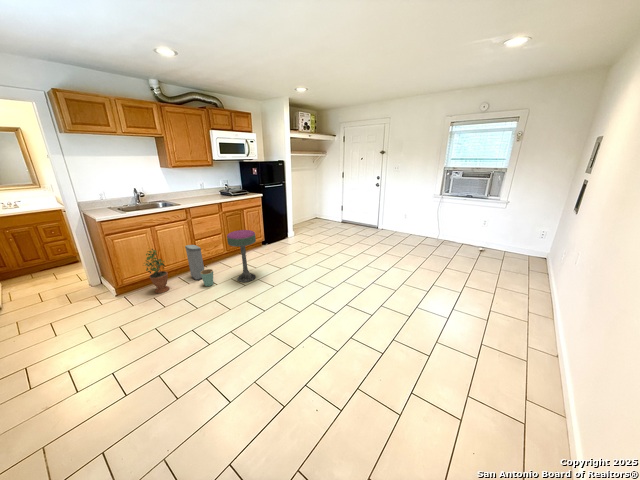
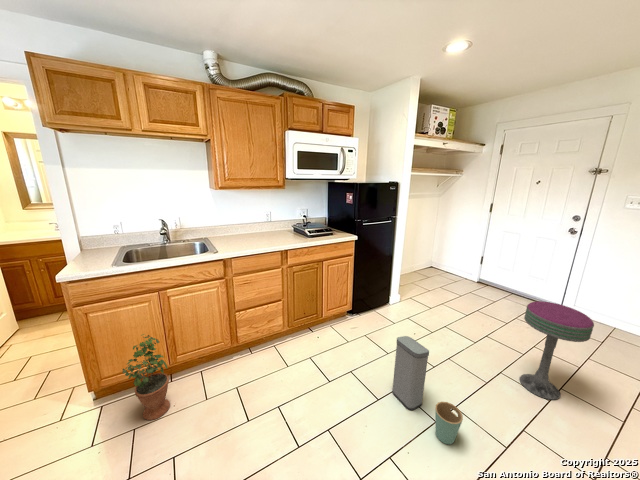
bar stool: present [227,230,256,282] -> present [520,301,594,400]
trash can: present [185,245,213,286] -> present [392,336,463,444]

